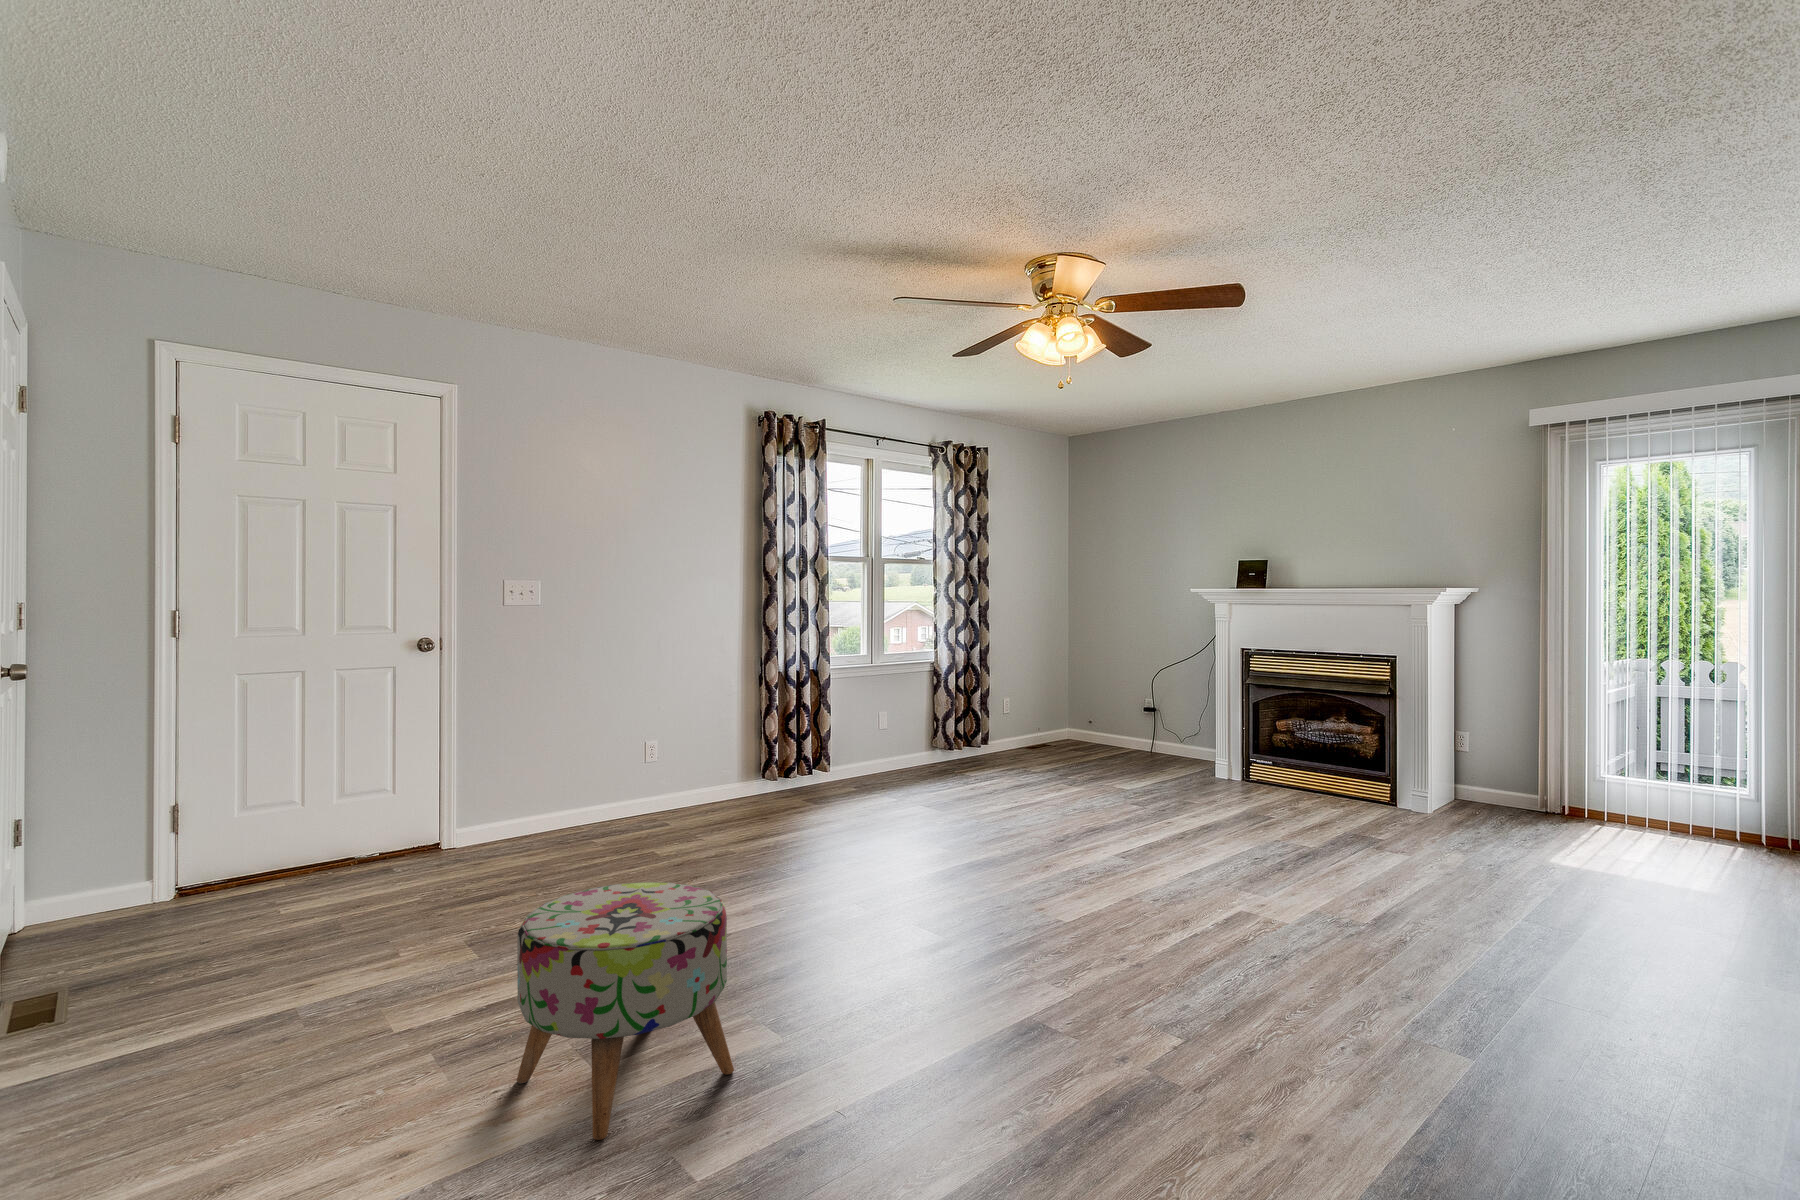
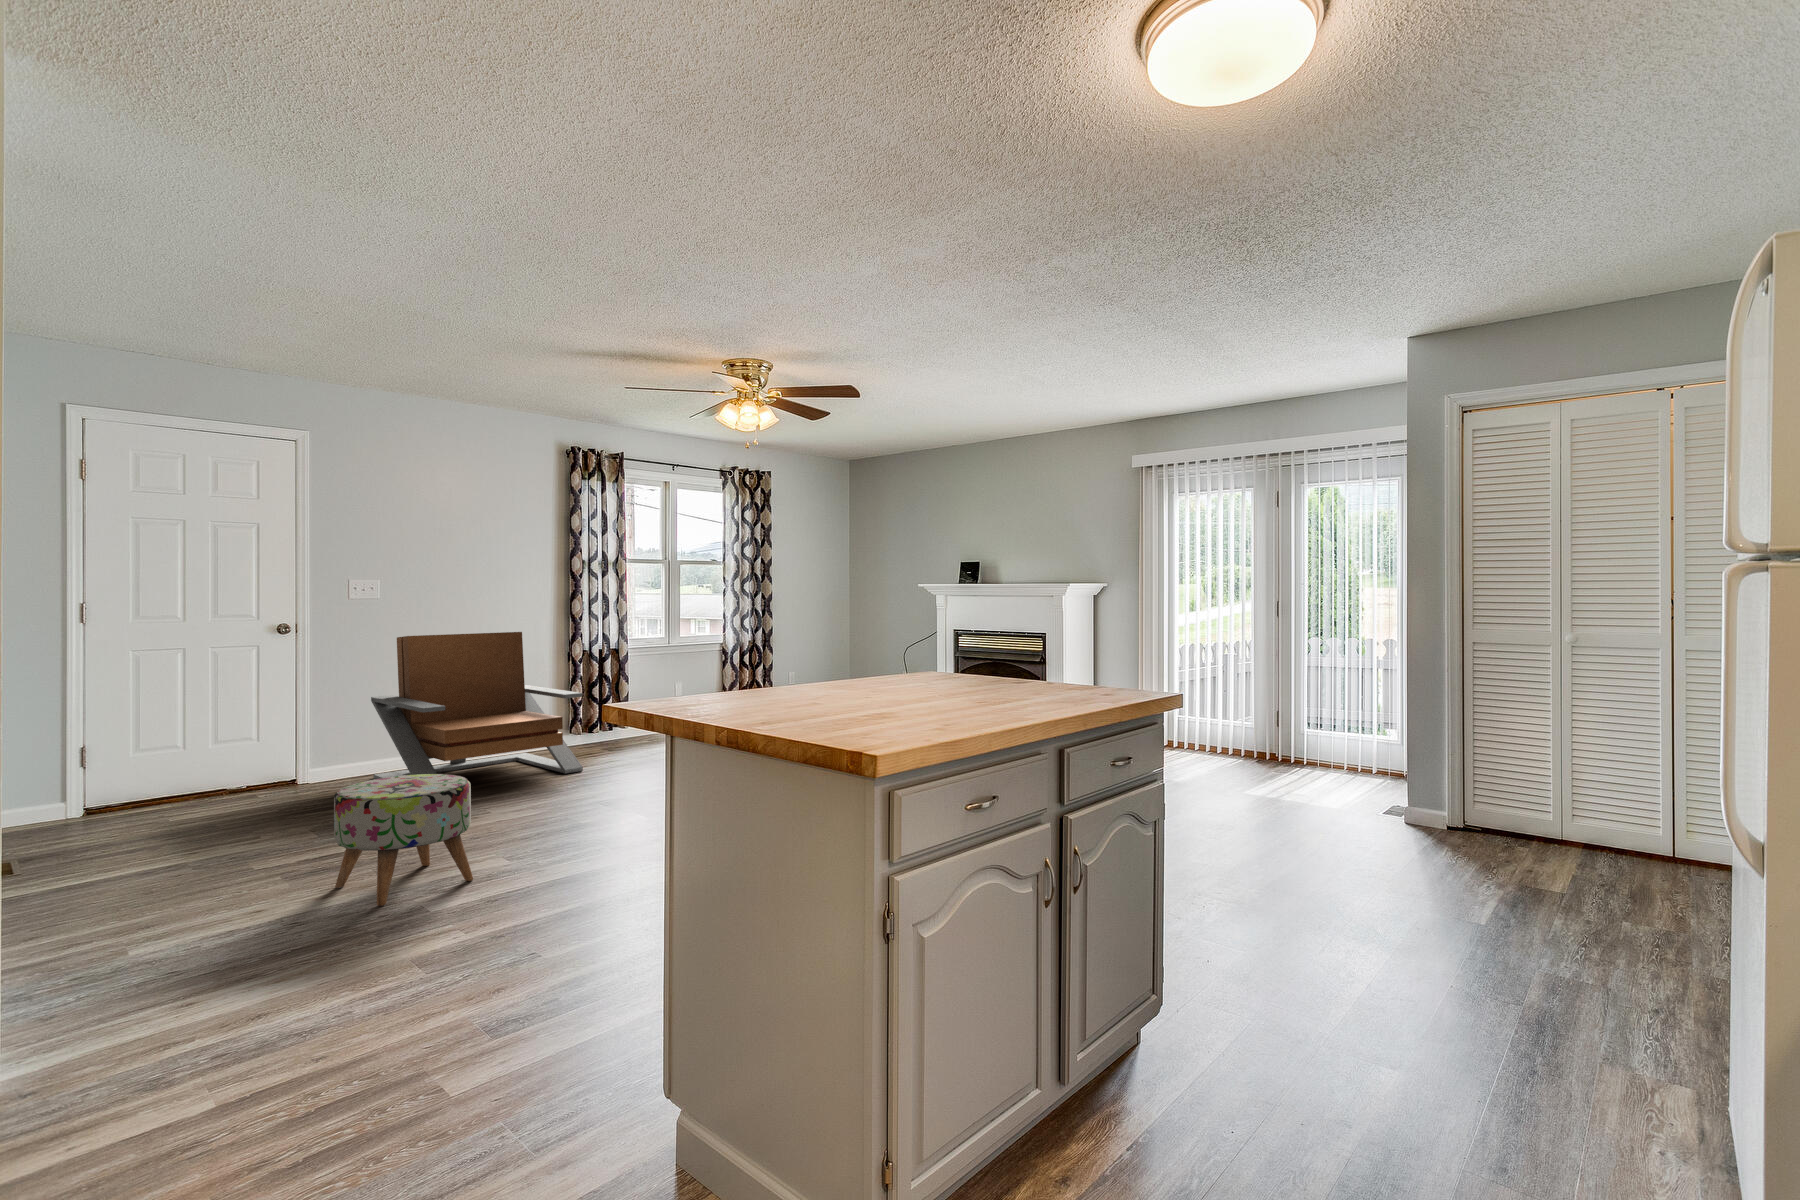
lounge chair: none [532,648,799,878] -> present [371,632,583,779]

